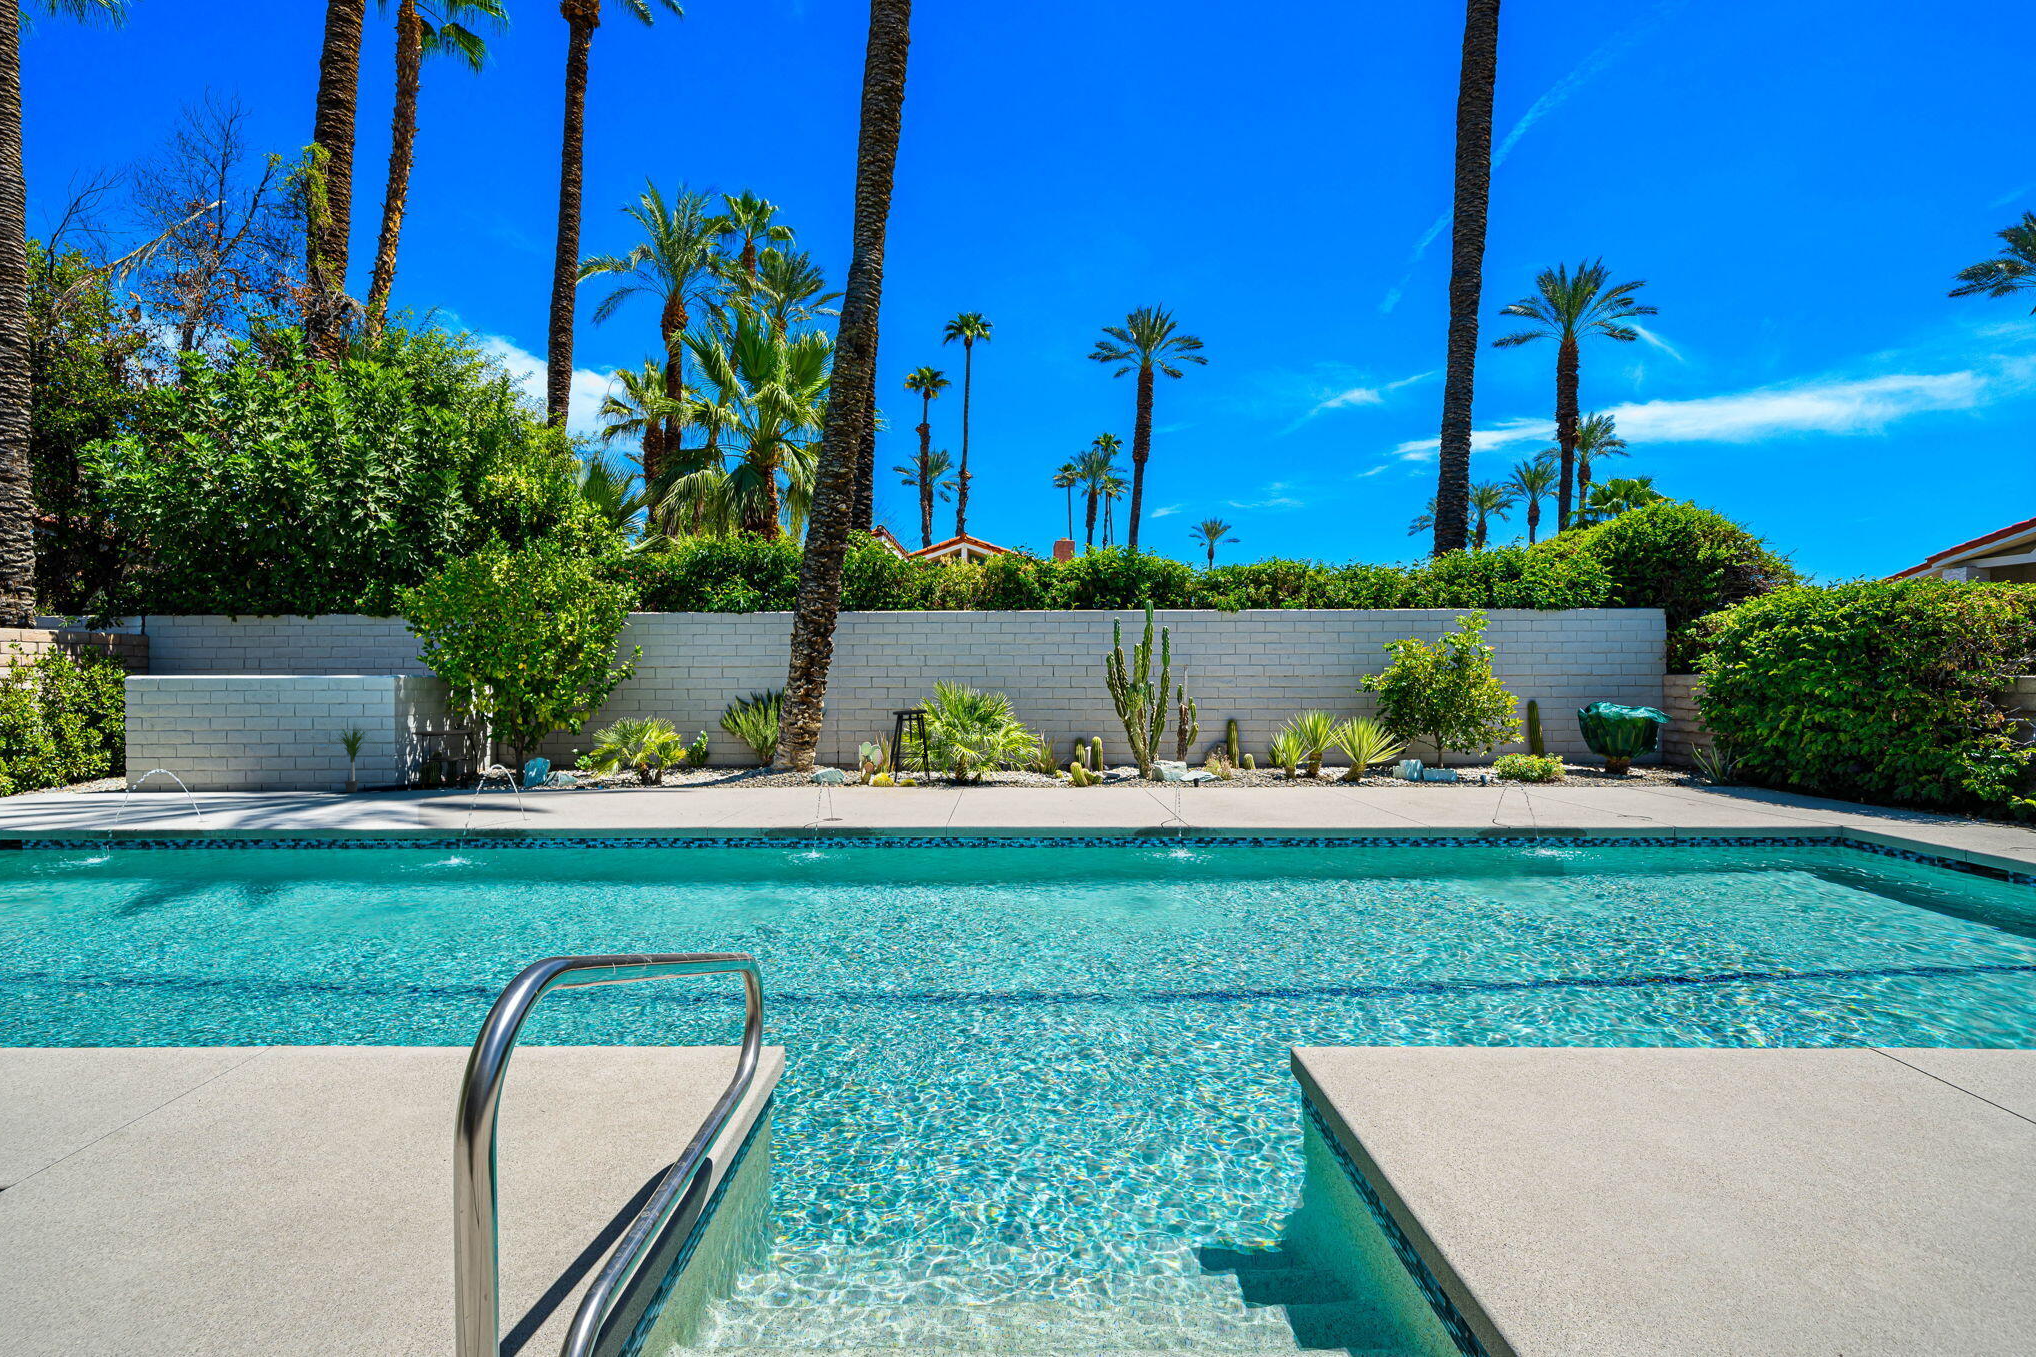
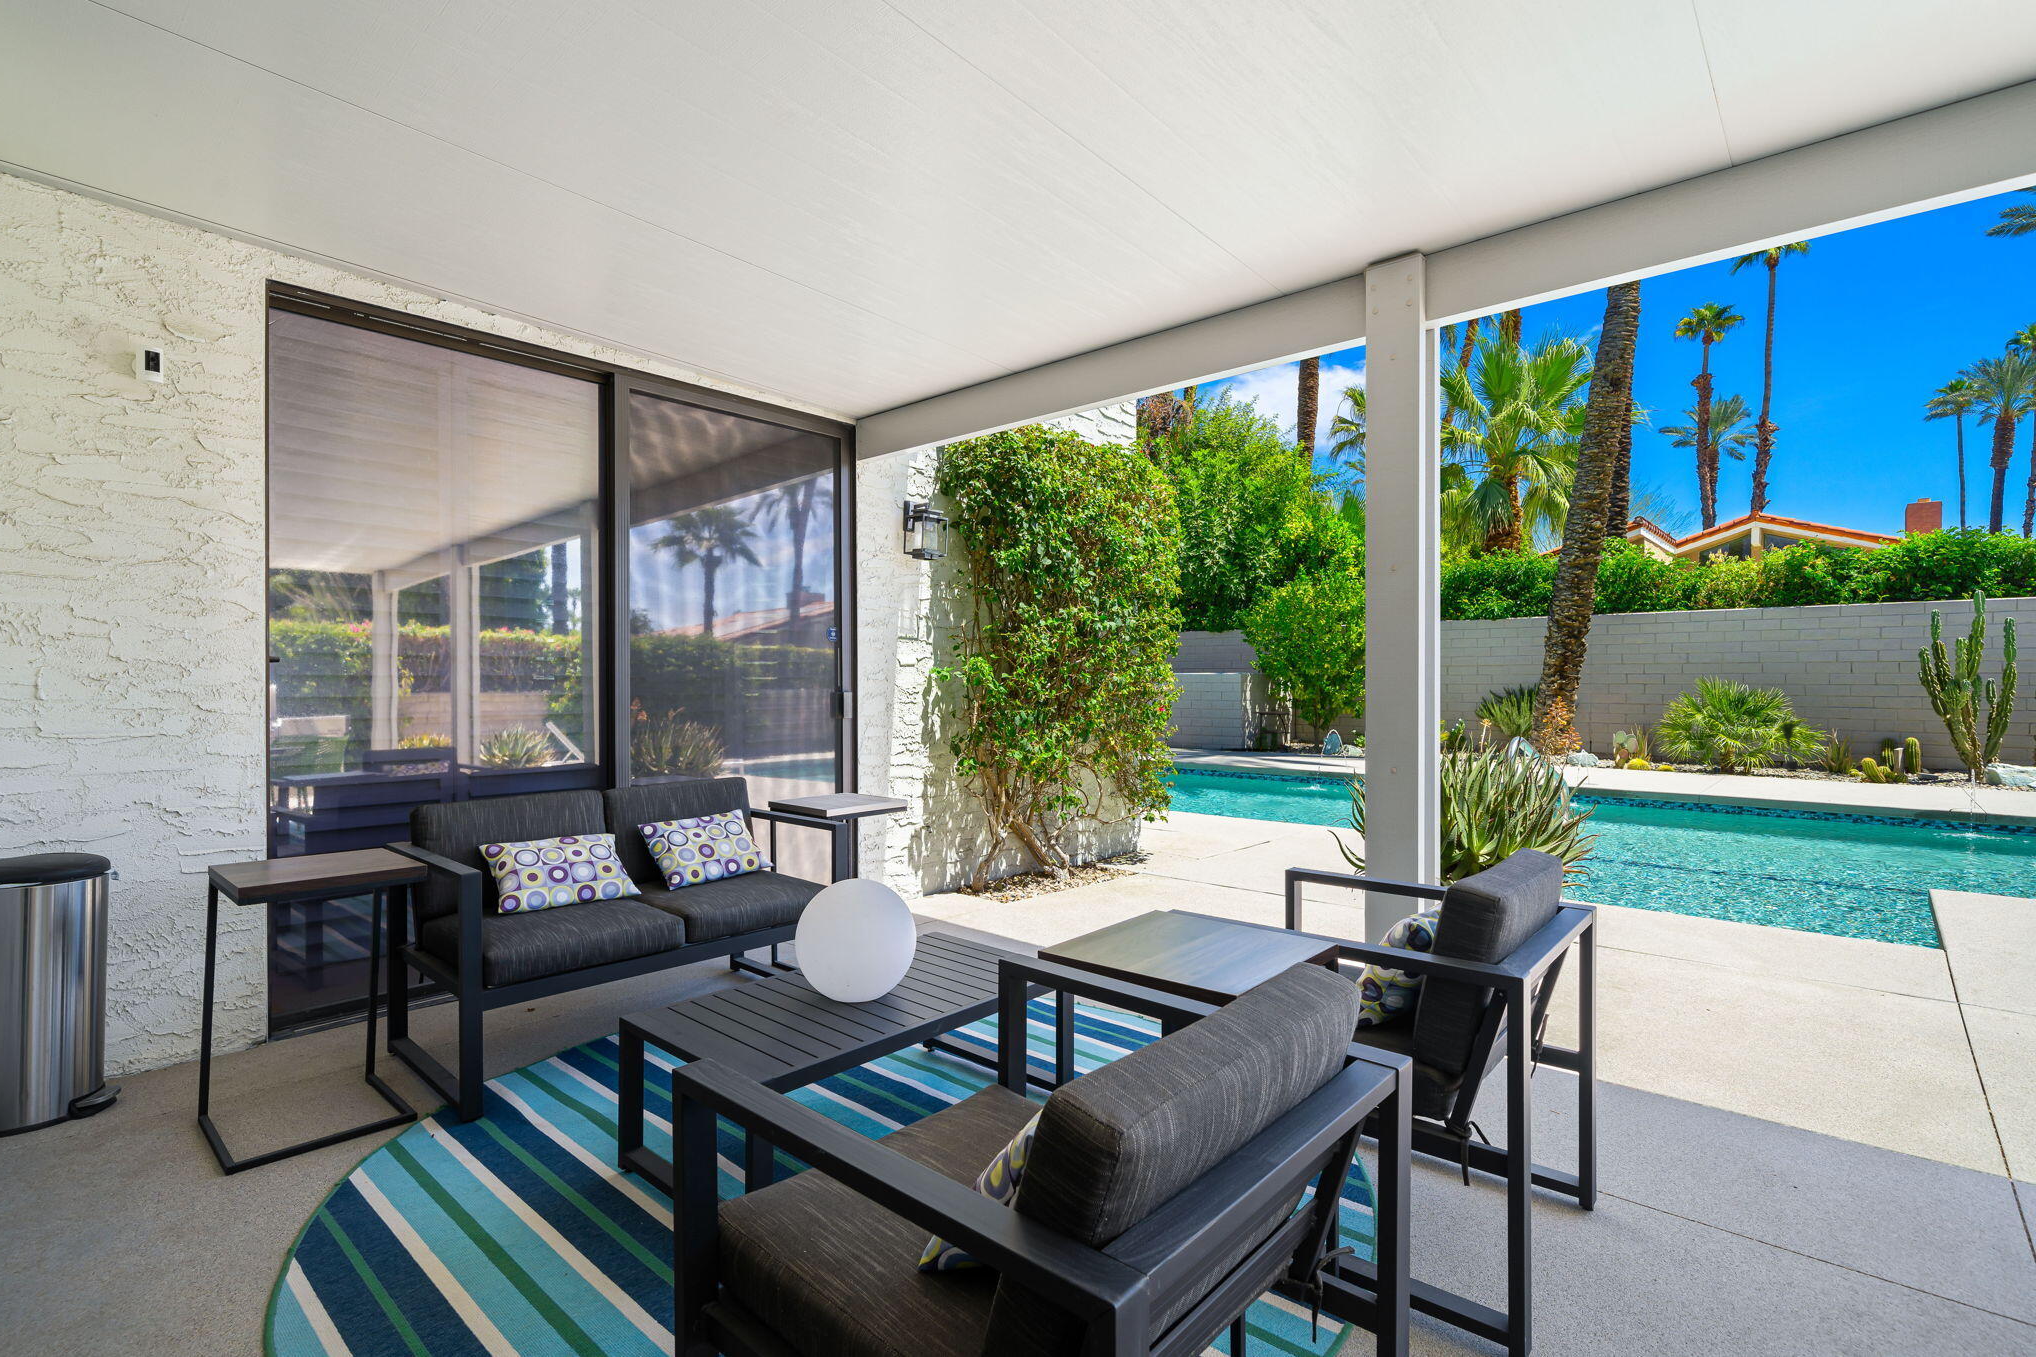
stool: present [888,709,930,782] -> none [1644,703,1690,768]
potted plant: present [339,728,365,792] -> present [1774,716,1800,771]

